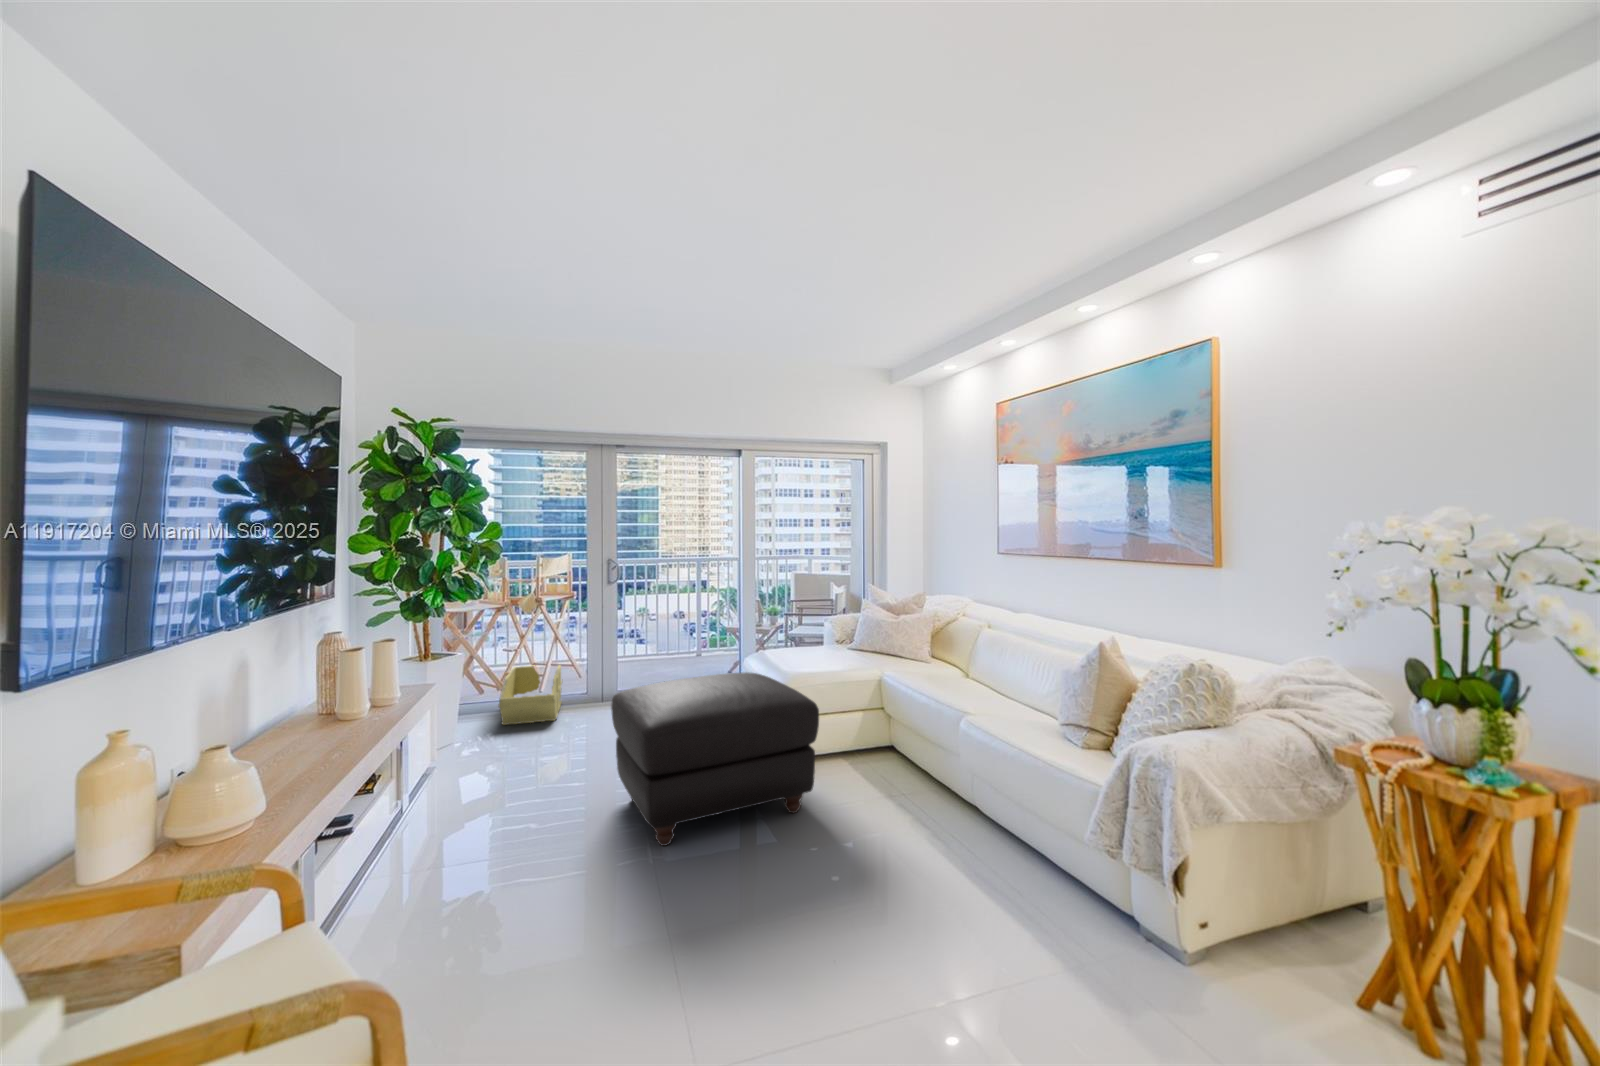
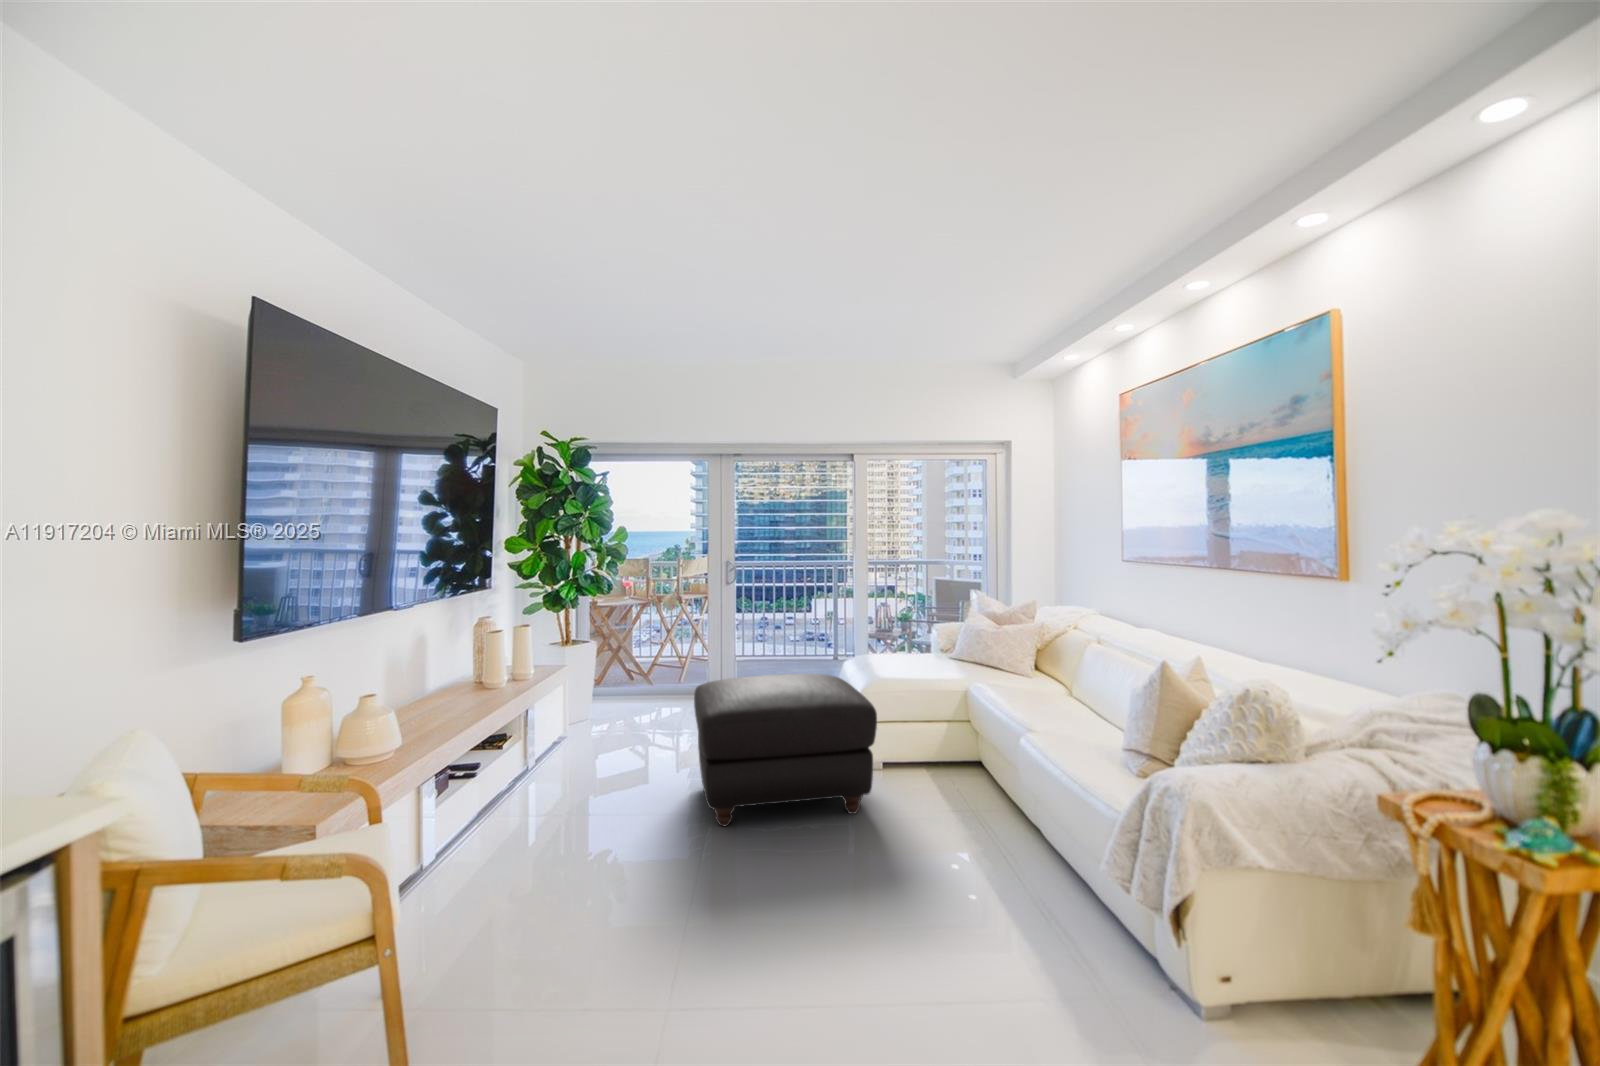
storage bin: present [499,665,562,725] -> none [625,659,686,711]

